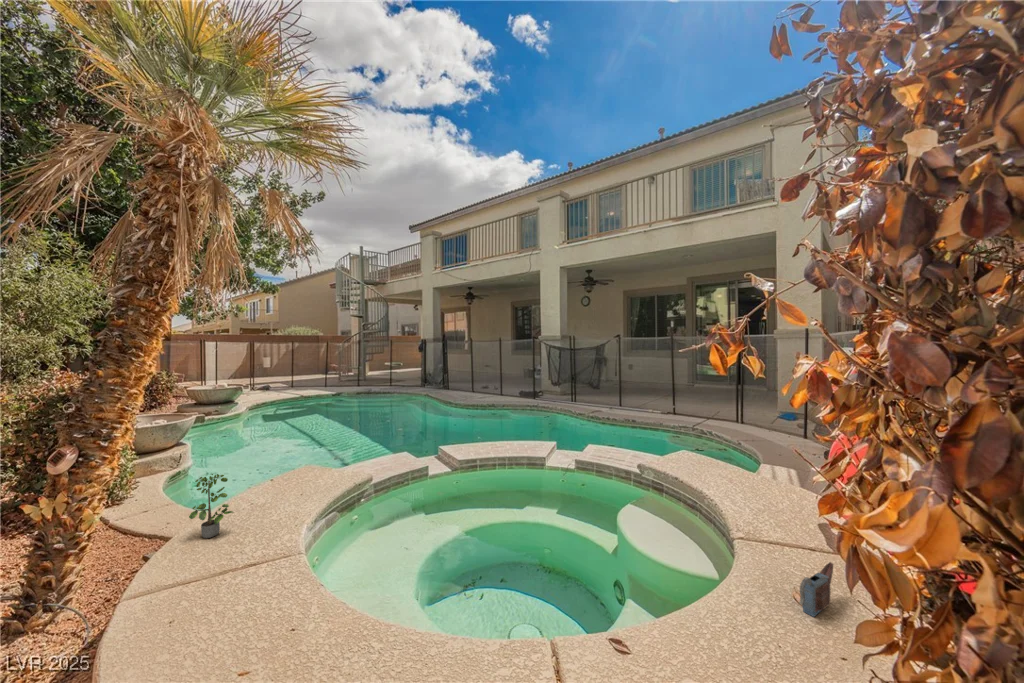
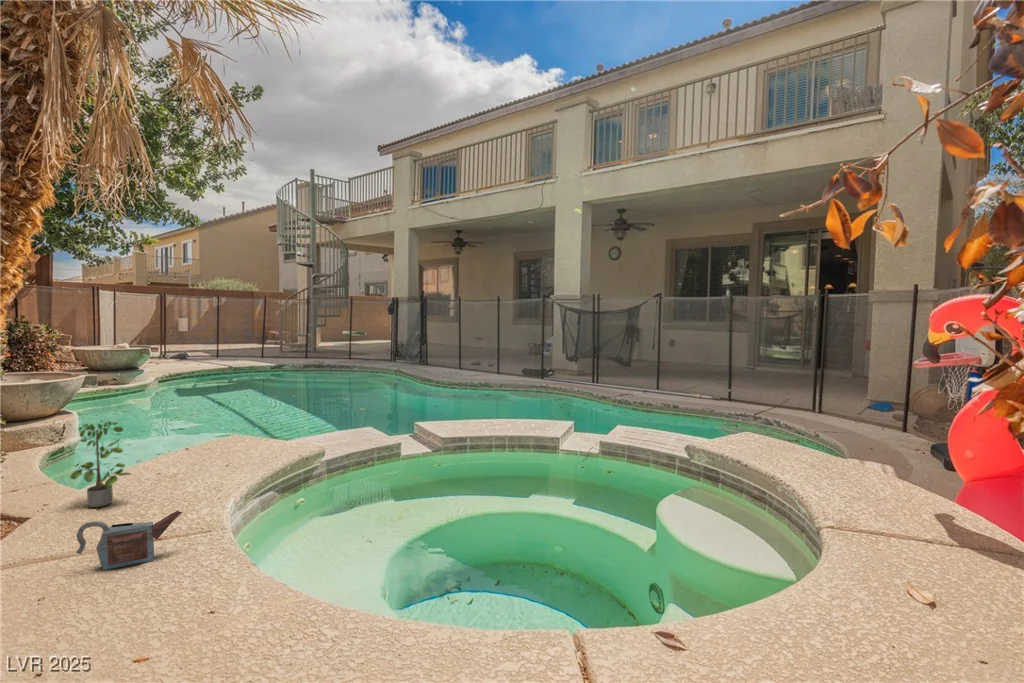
watering can: present [799,562,833,617] -> present [76,511,182,570]

